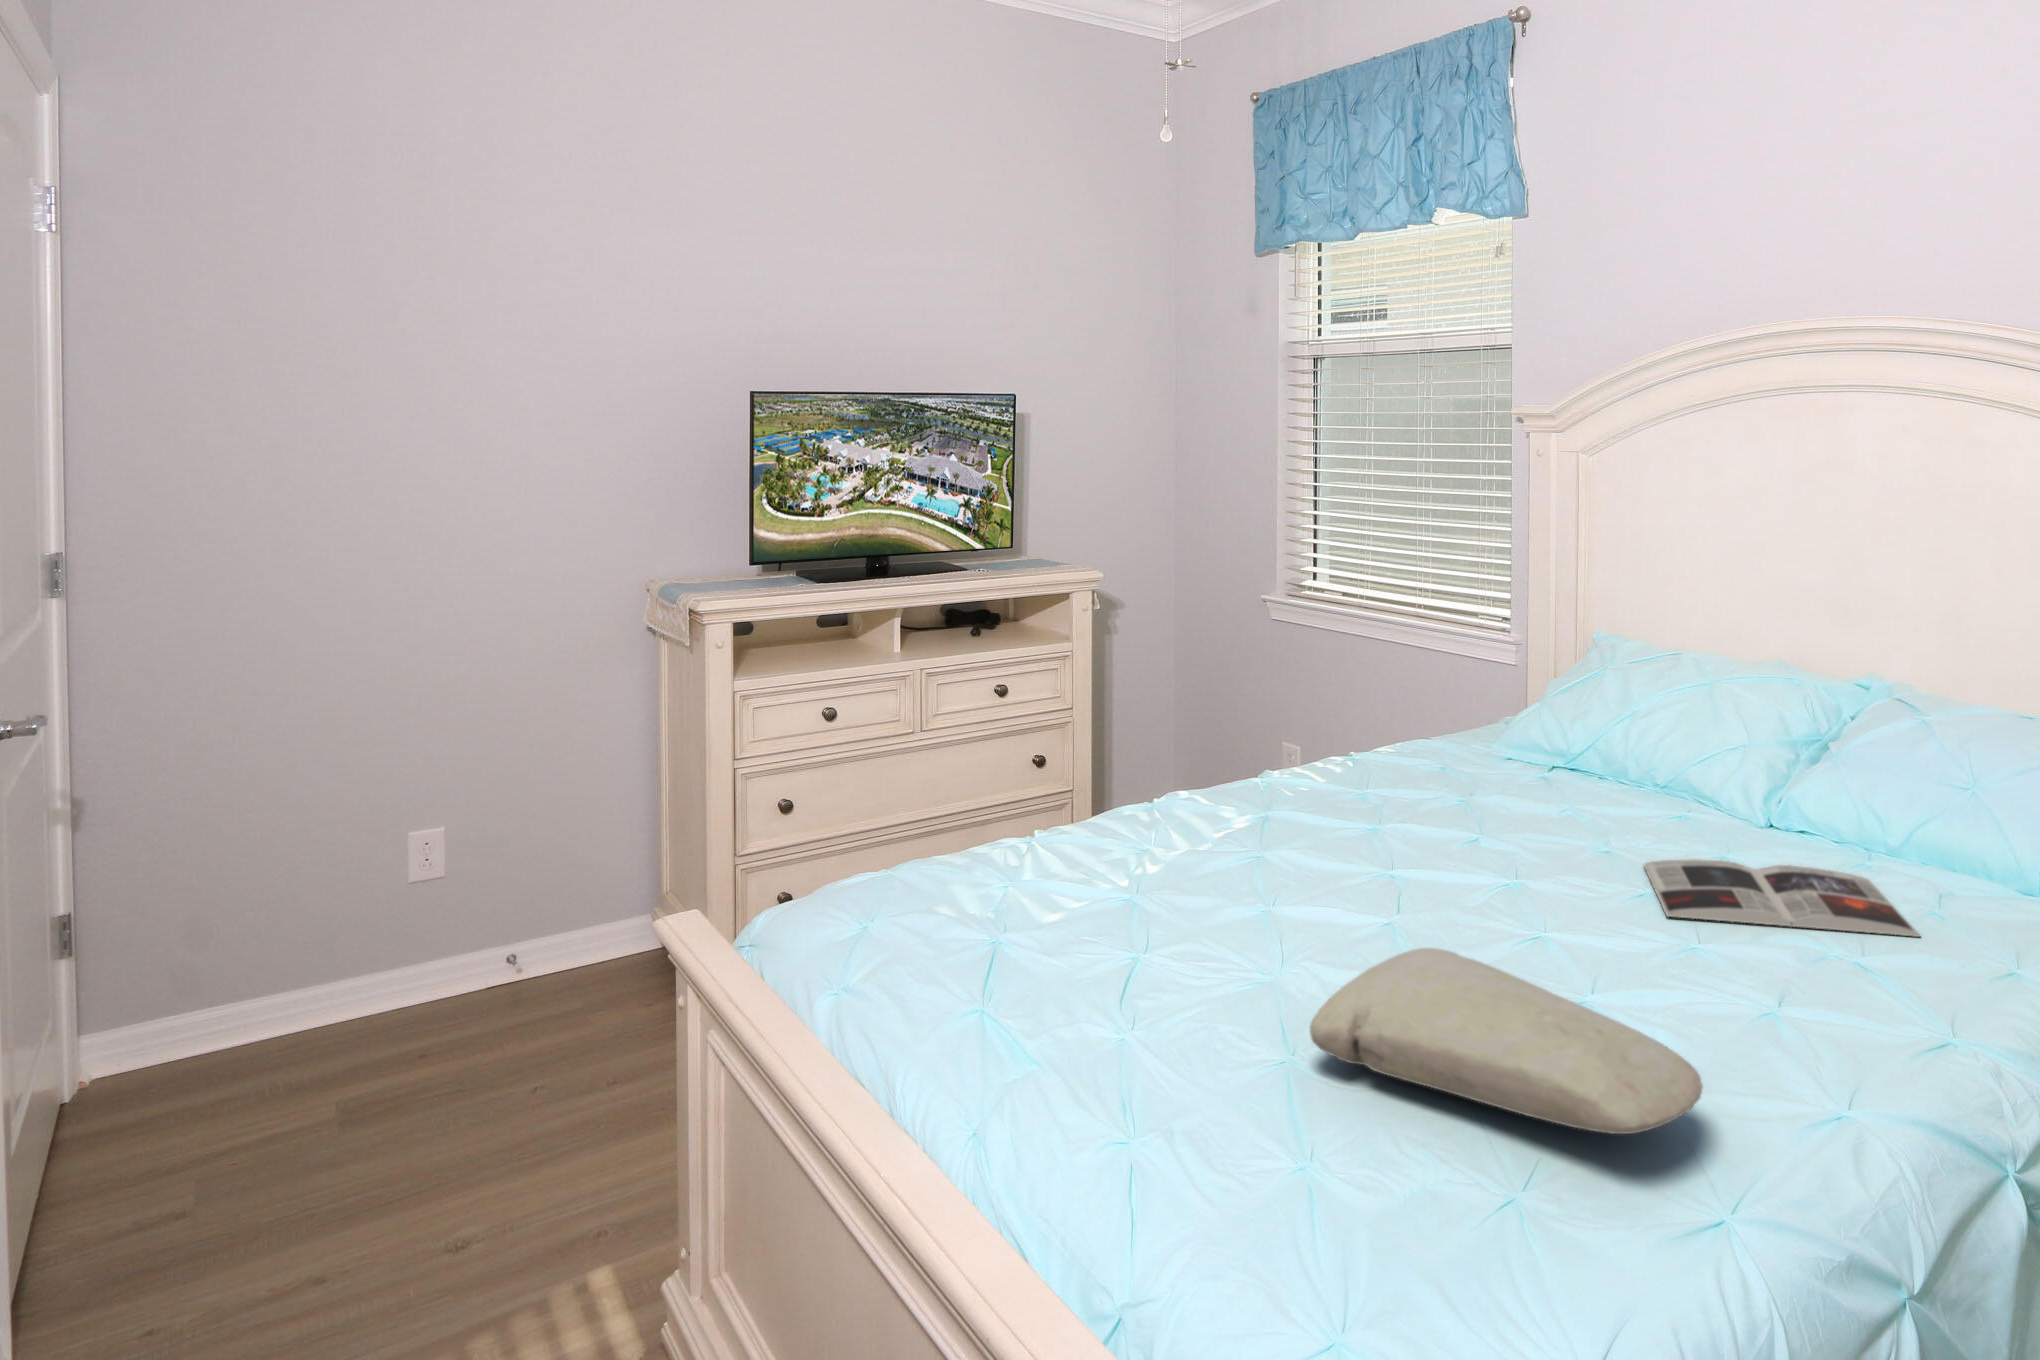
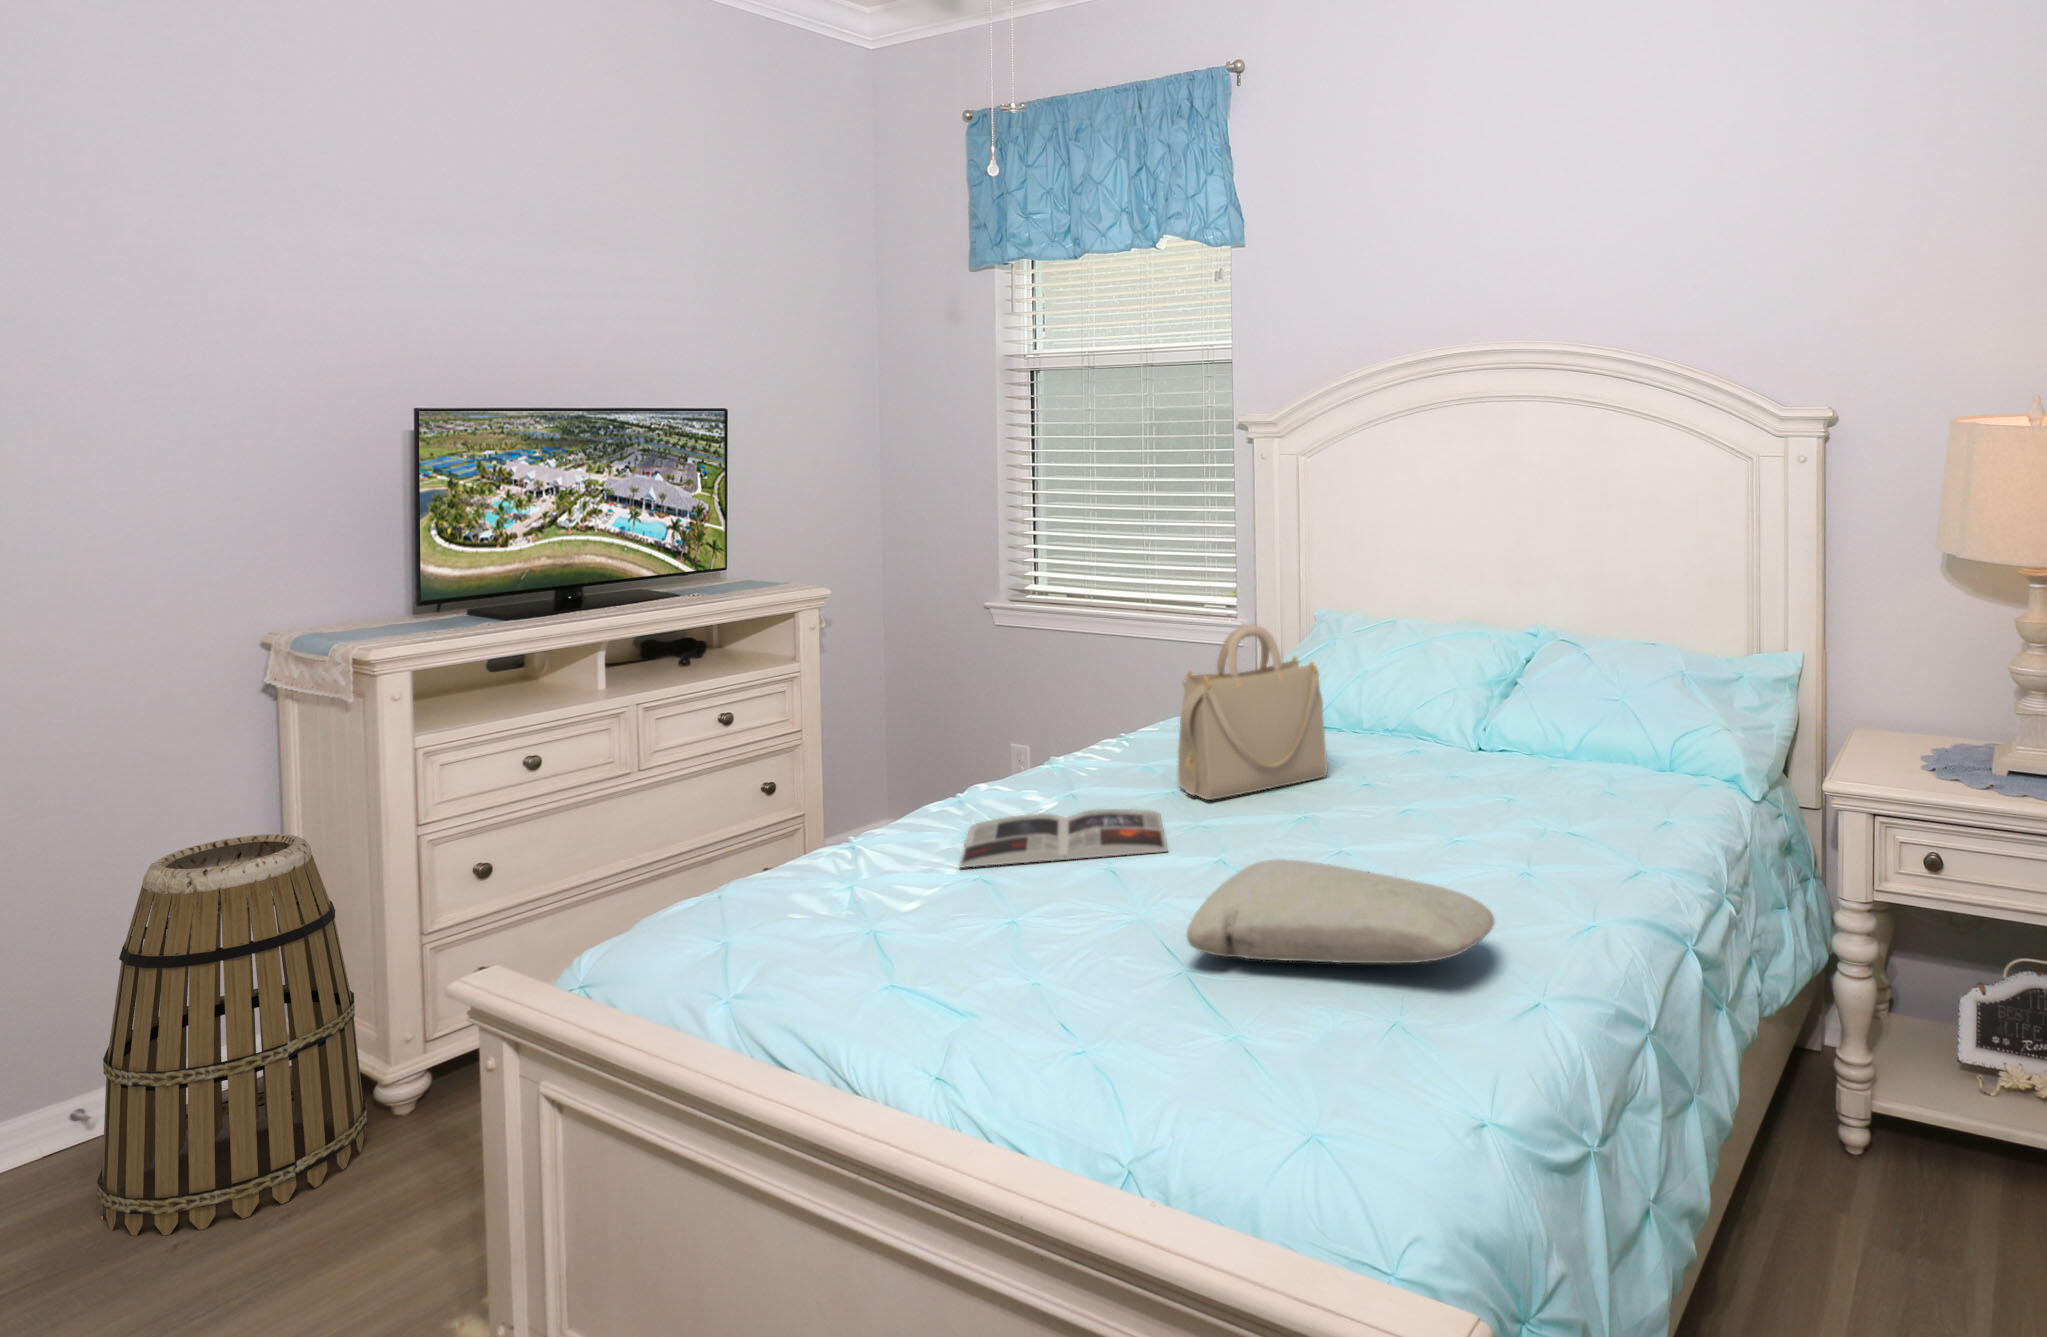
handbag: none [1385,653,1563,849] -> present [1178,625,1327,800]
basket: none [496,753,687,1083] -> present [97,834,367,1236]
magazine: present [1644,859,1920,937] -> present [960,809,1168,867]

